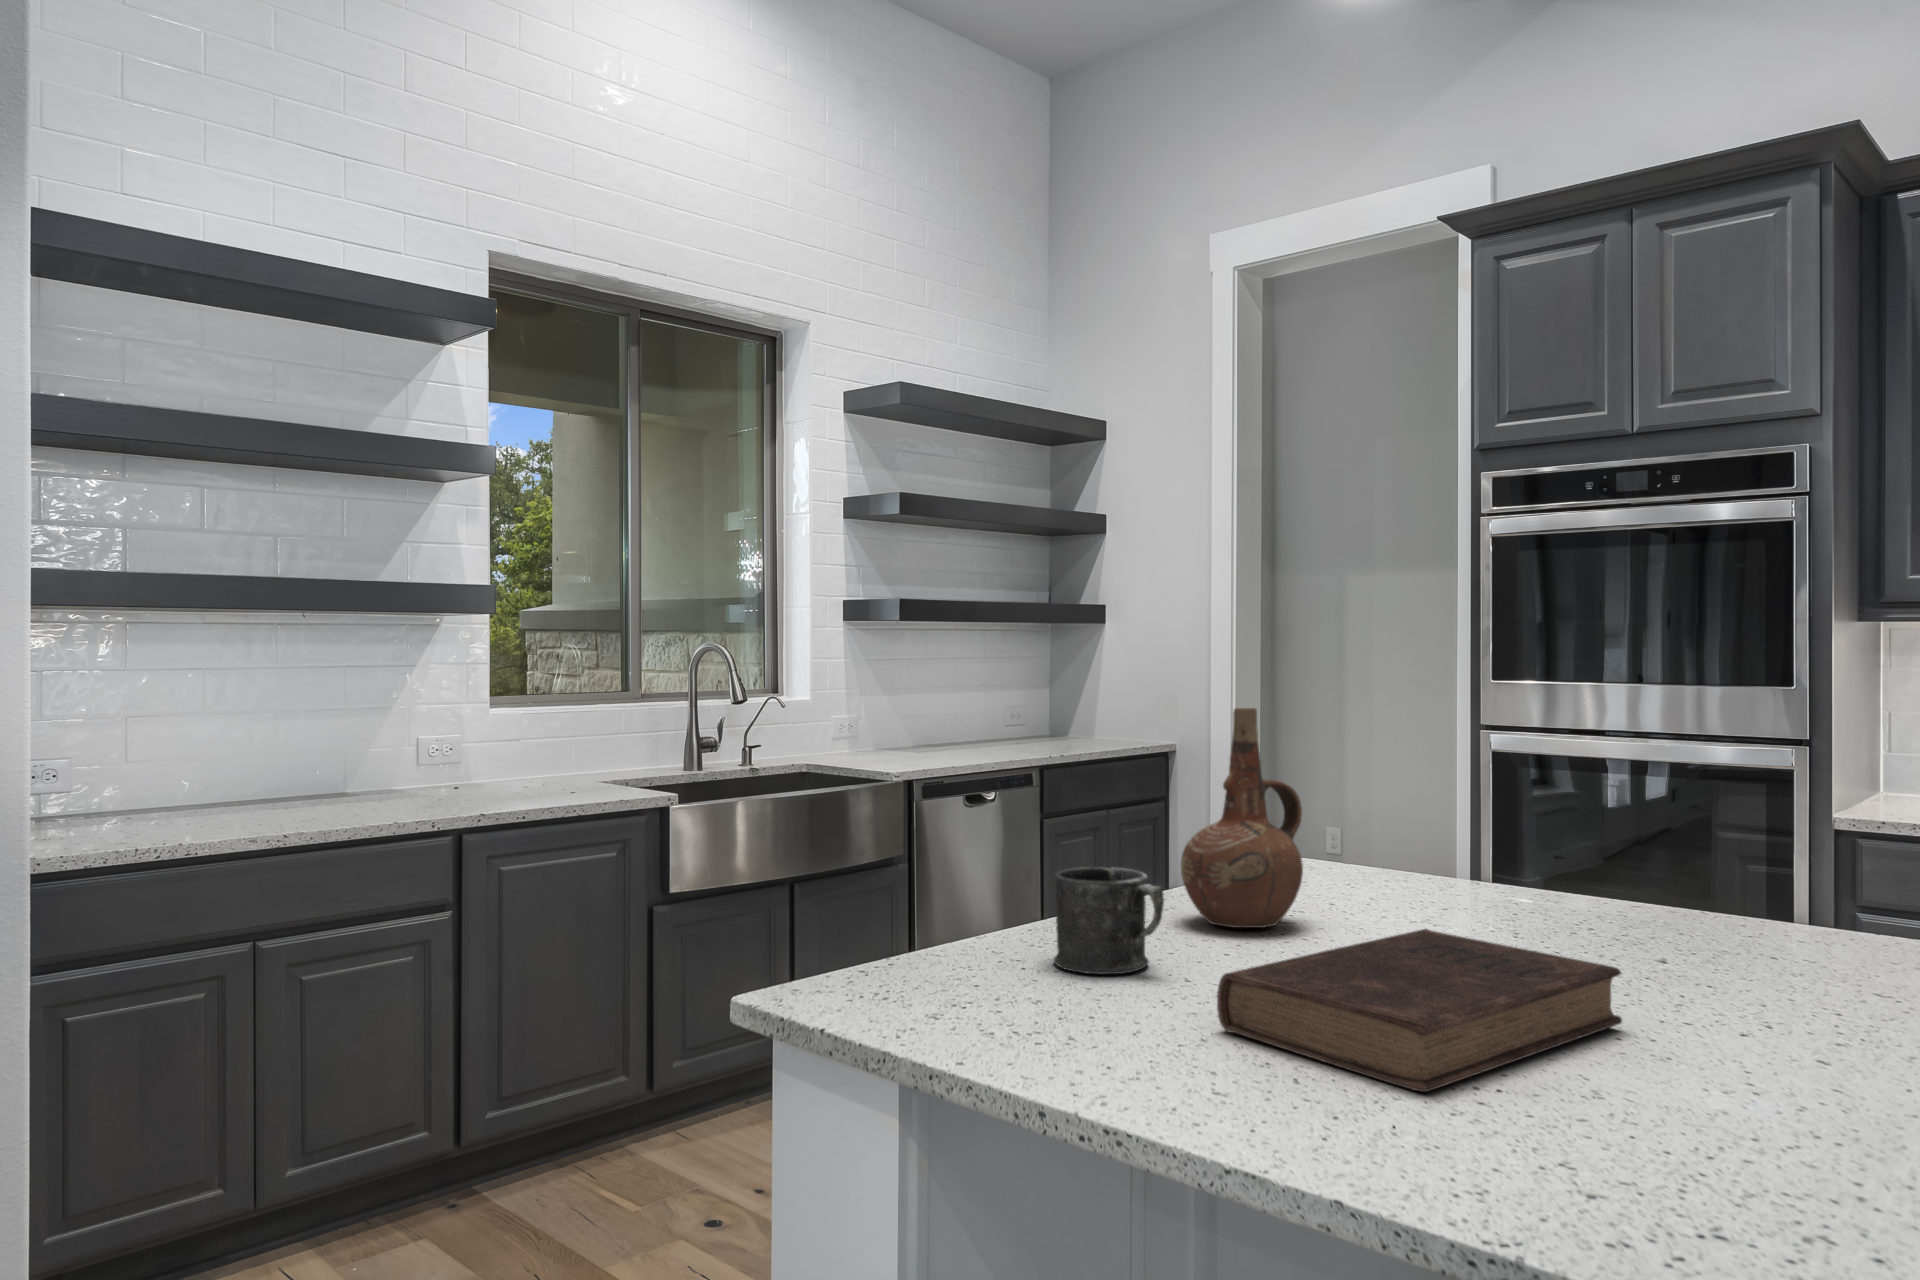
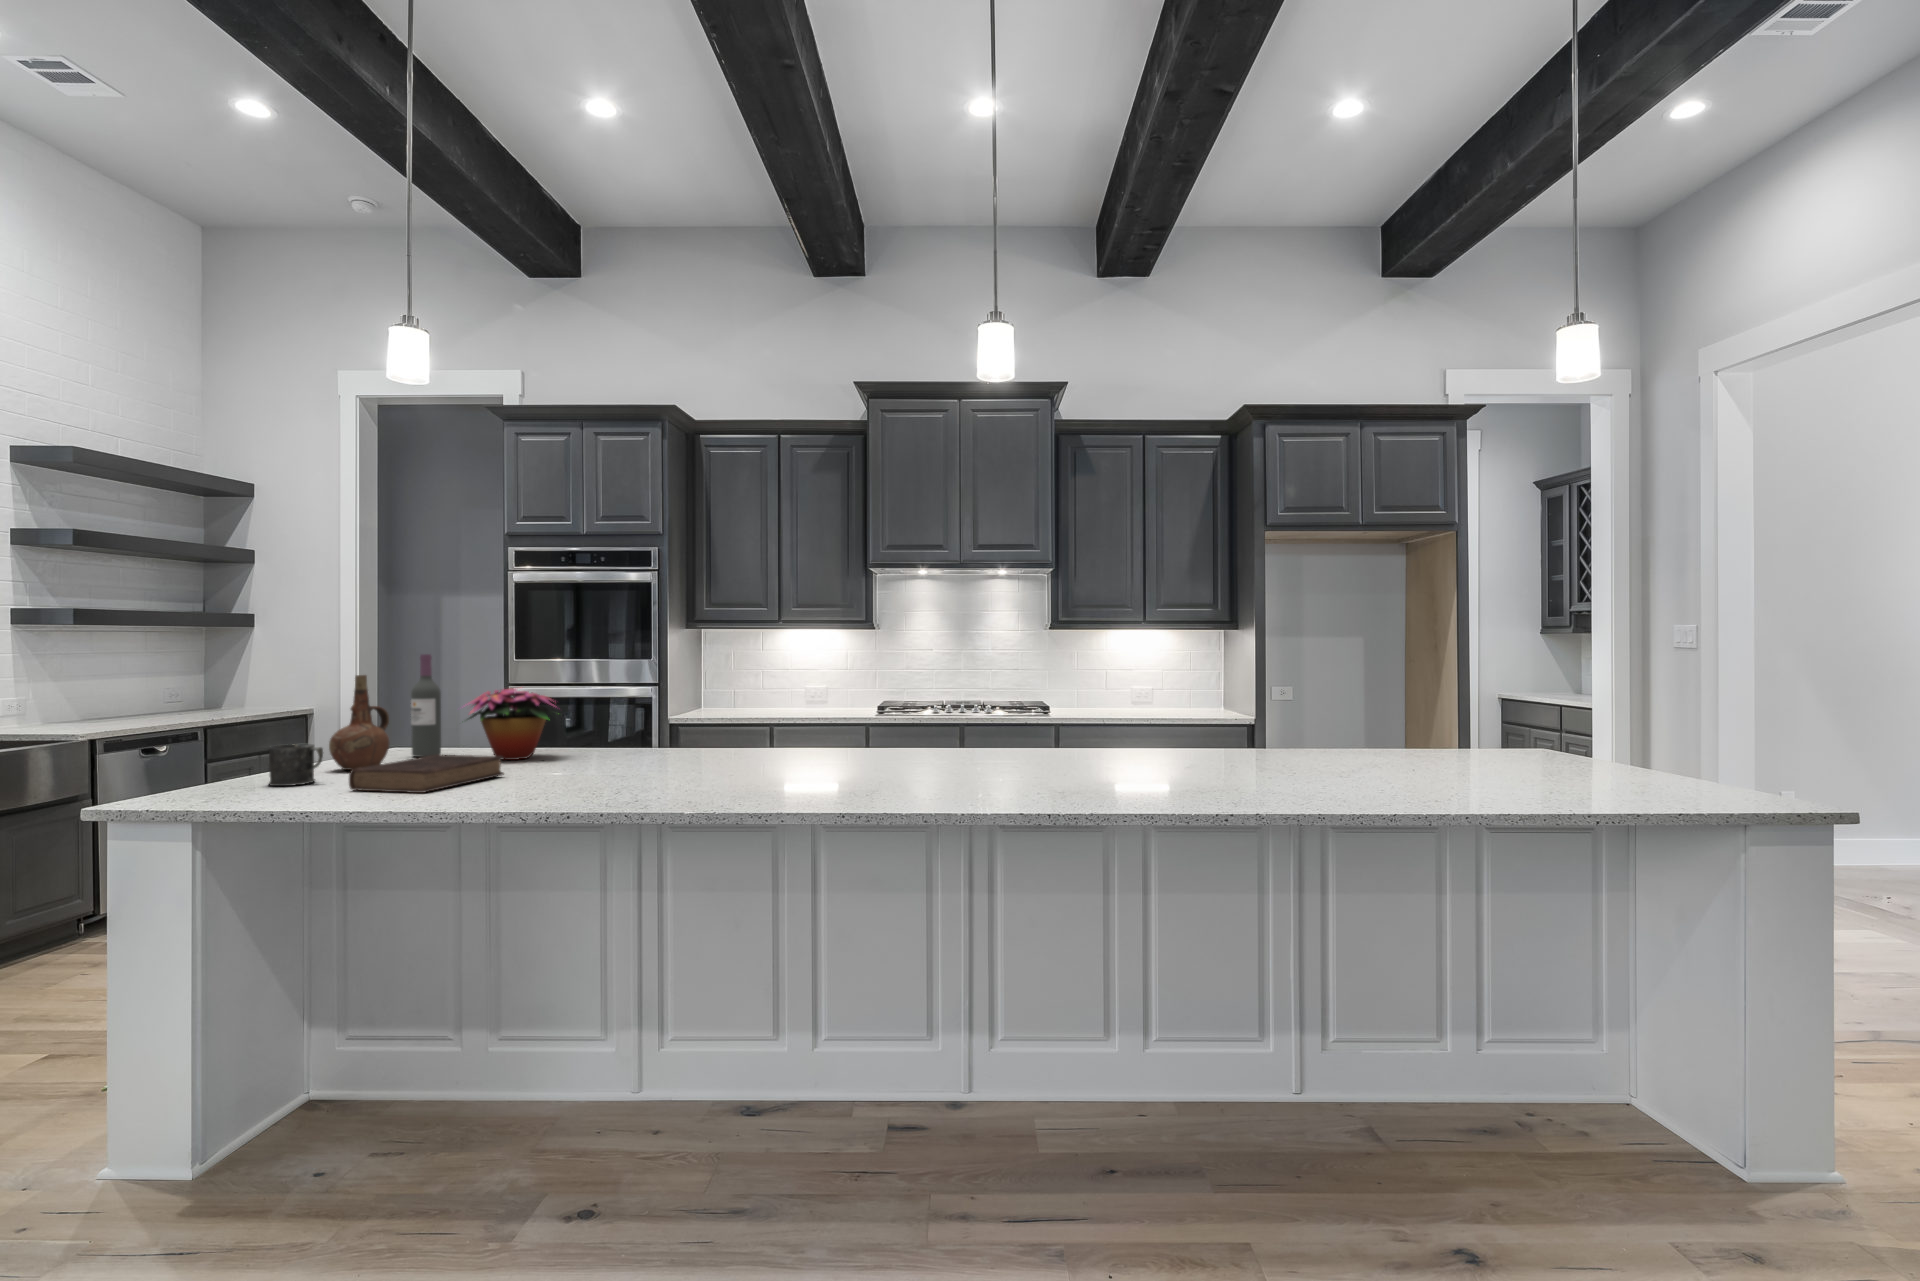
wine bottle: none [1341,664,1402,894] -> present [411,654,441,757]
flower arrangement: none [1440,750,1743,939] -> present [467,687,553,760]

